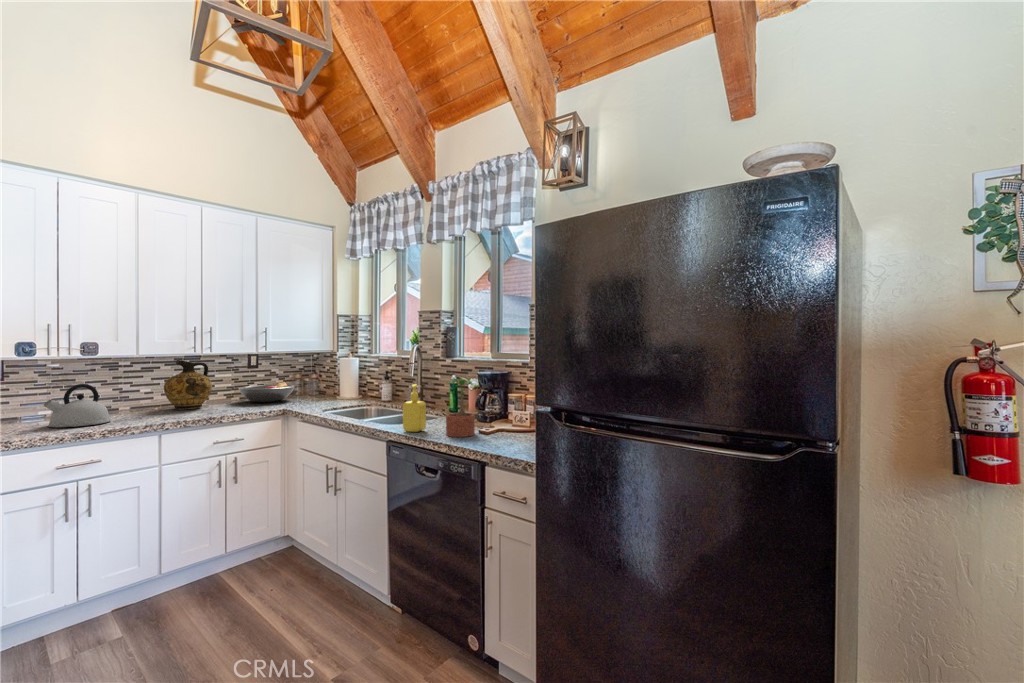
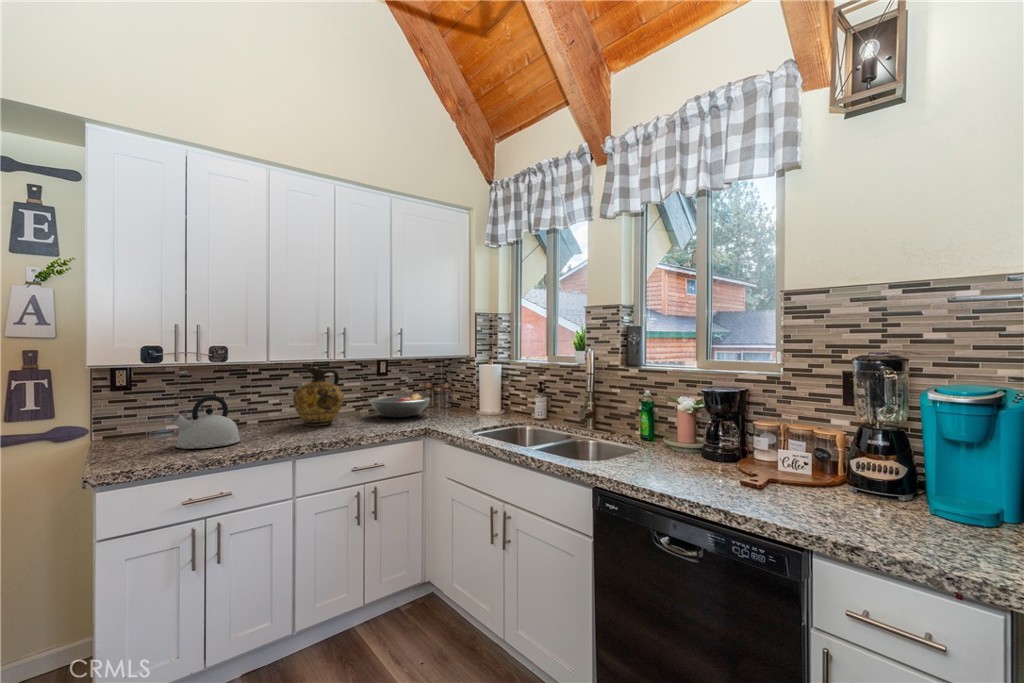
potted plant: present [446,379,475,437] -> none [684,401,735,491]
soap dispenser: present [403,384,426,432] -> none [616,407,649,477]

